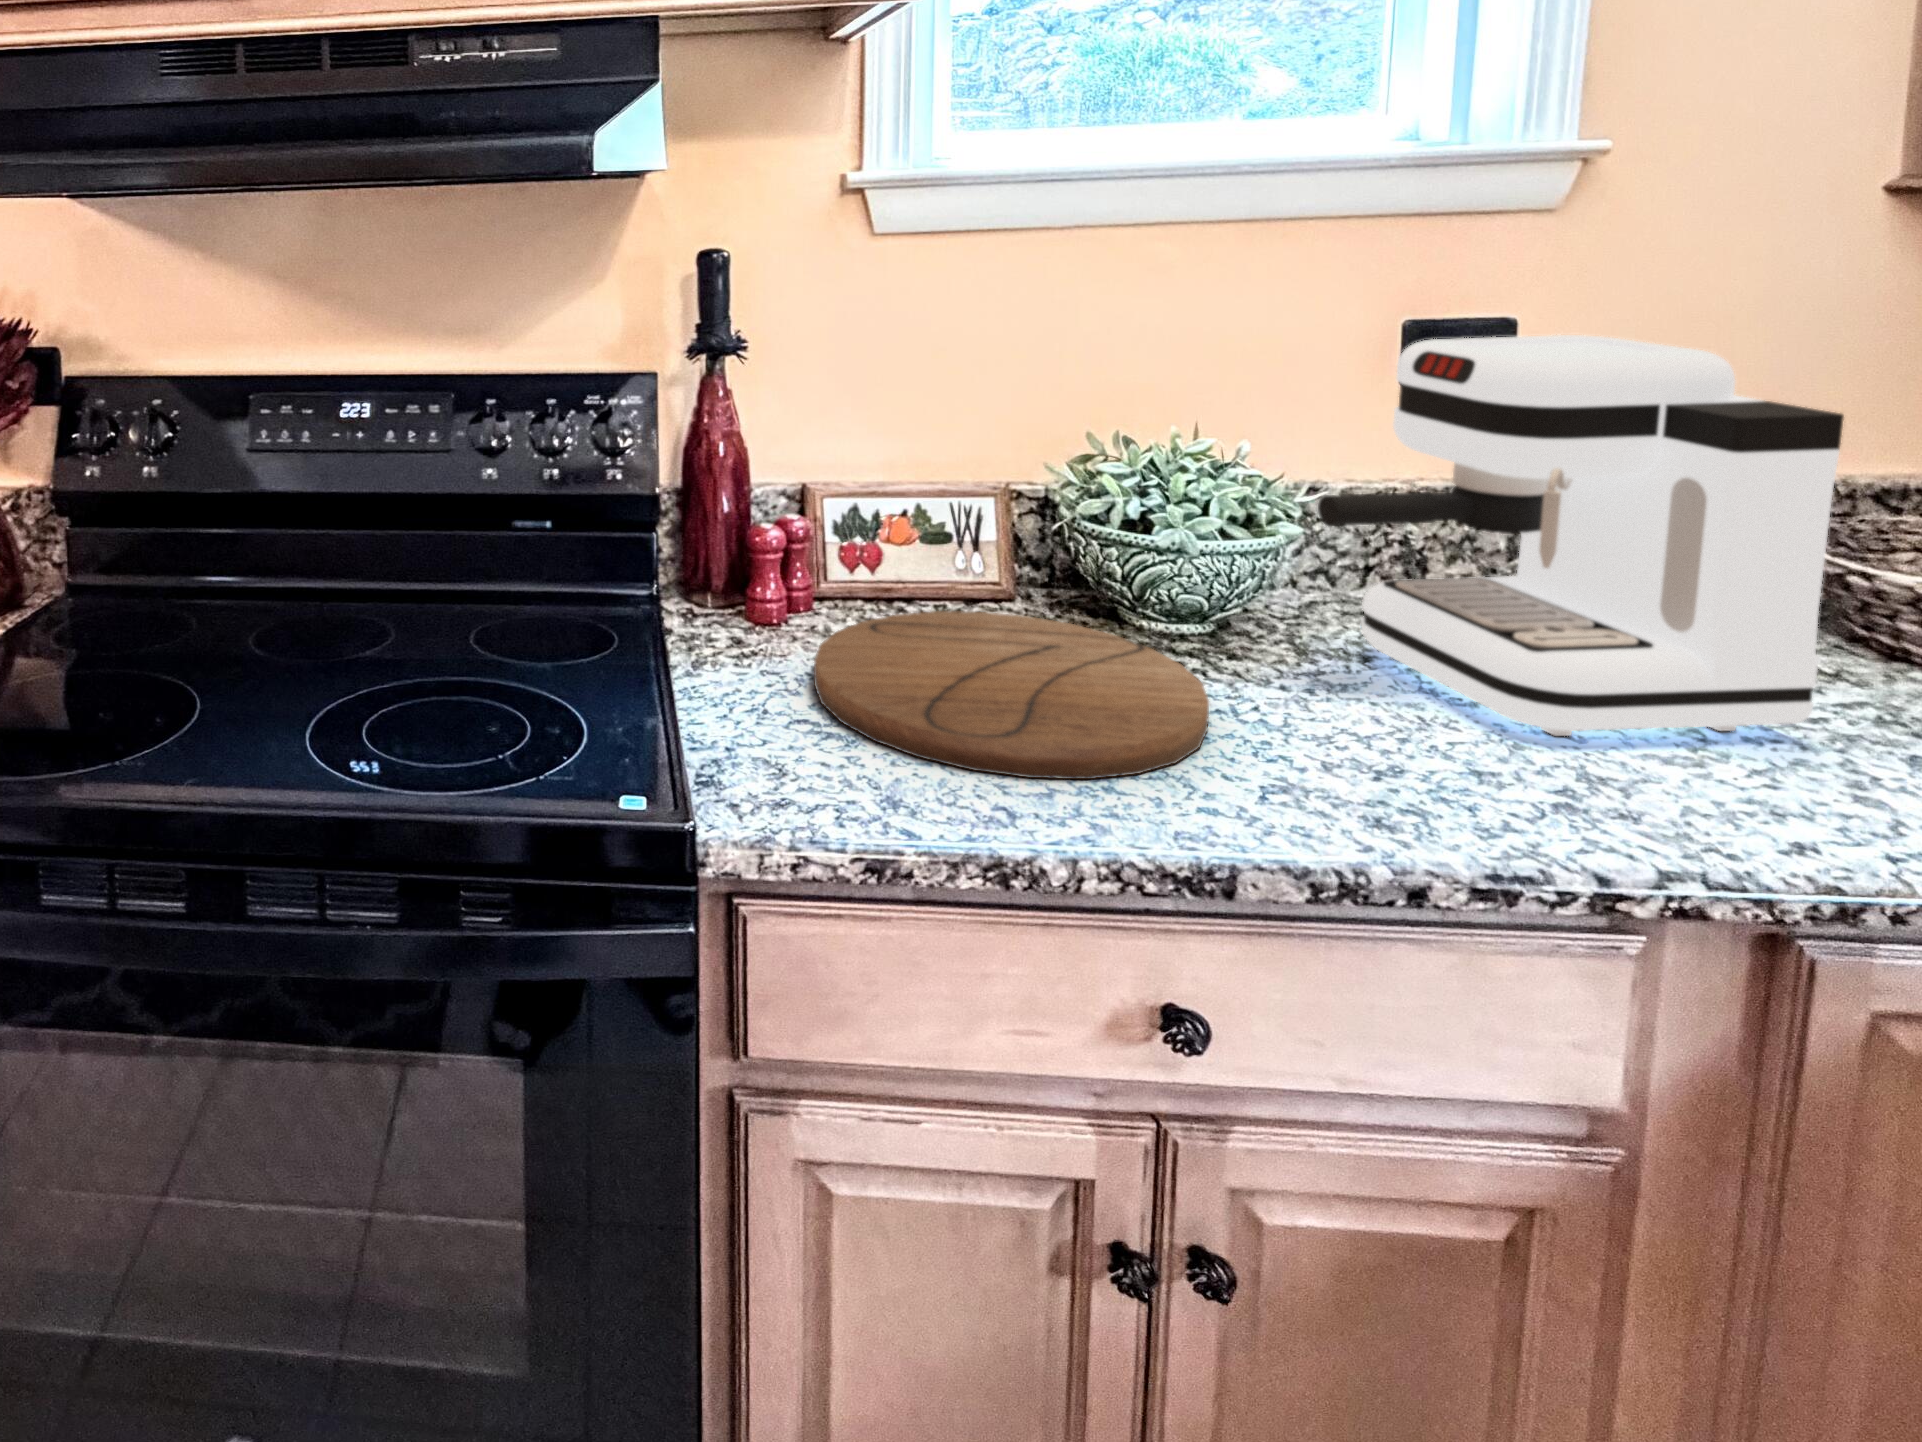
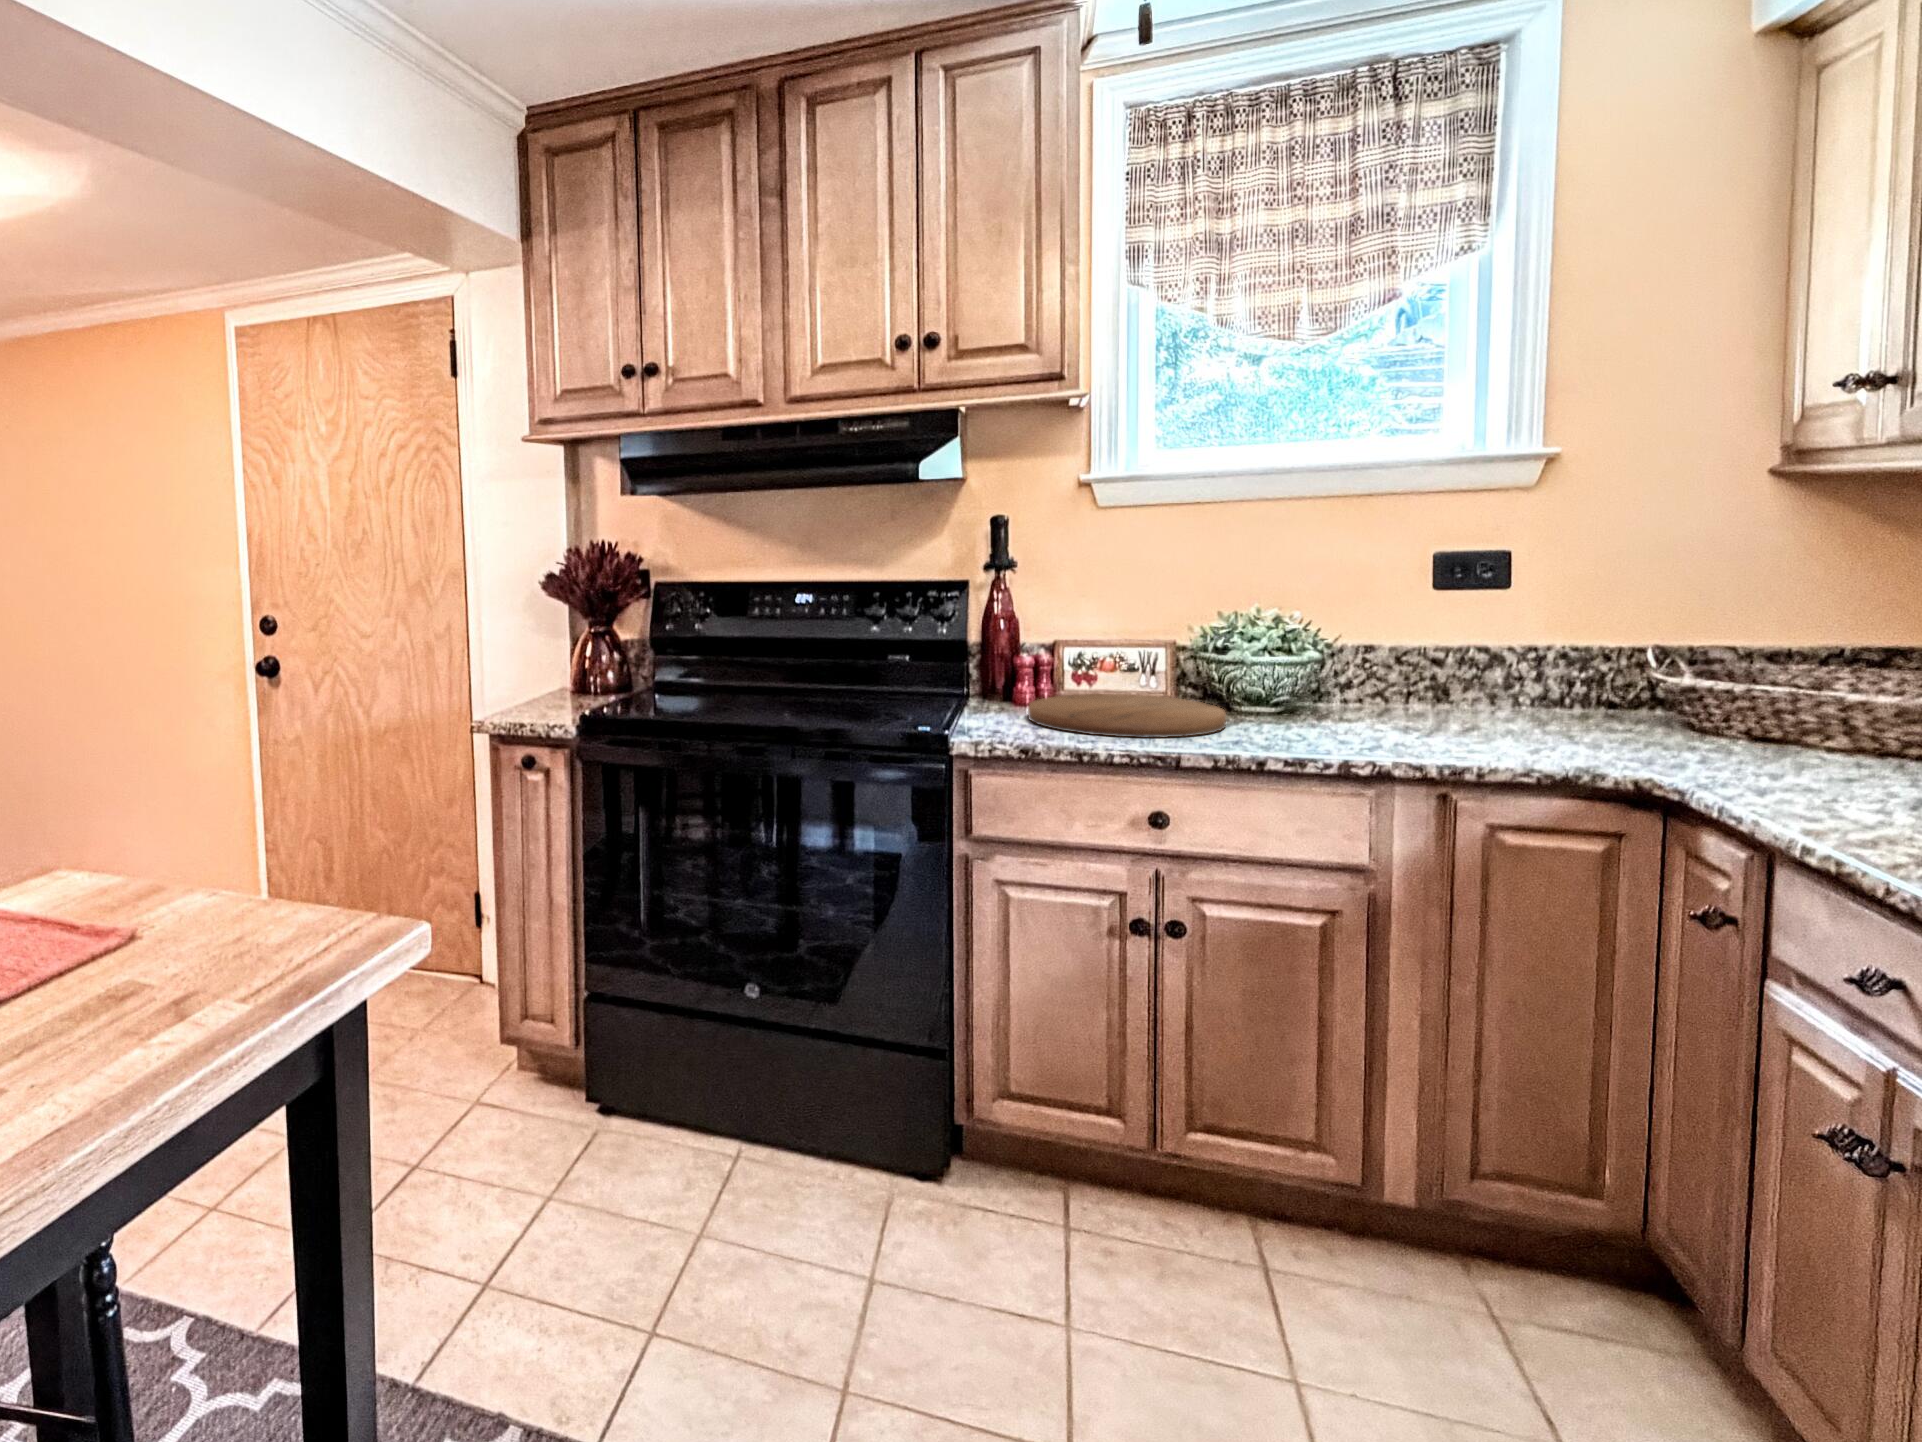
coffee maker: present [1318,335,1844,736] -> none [1307,552,1561,742]

